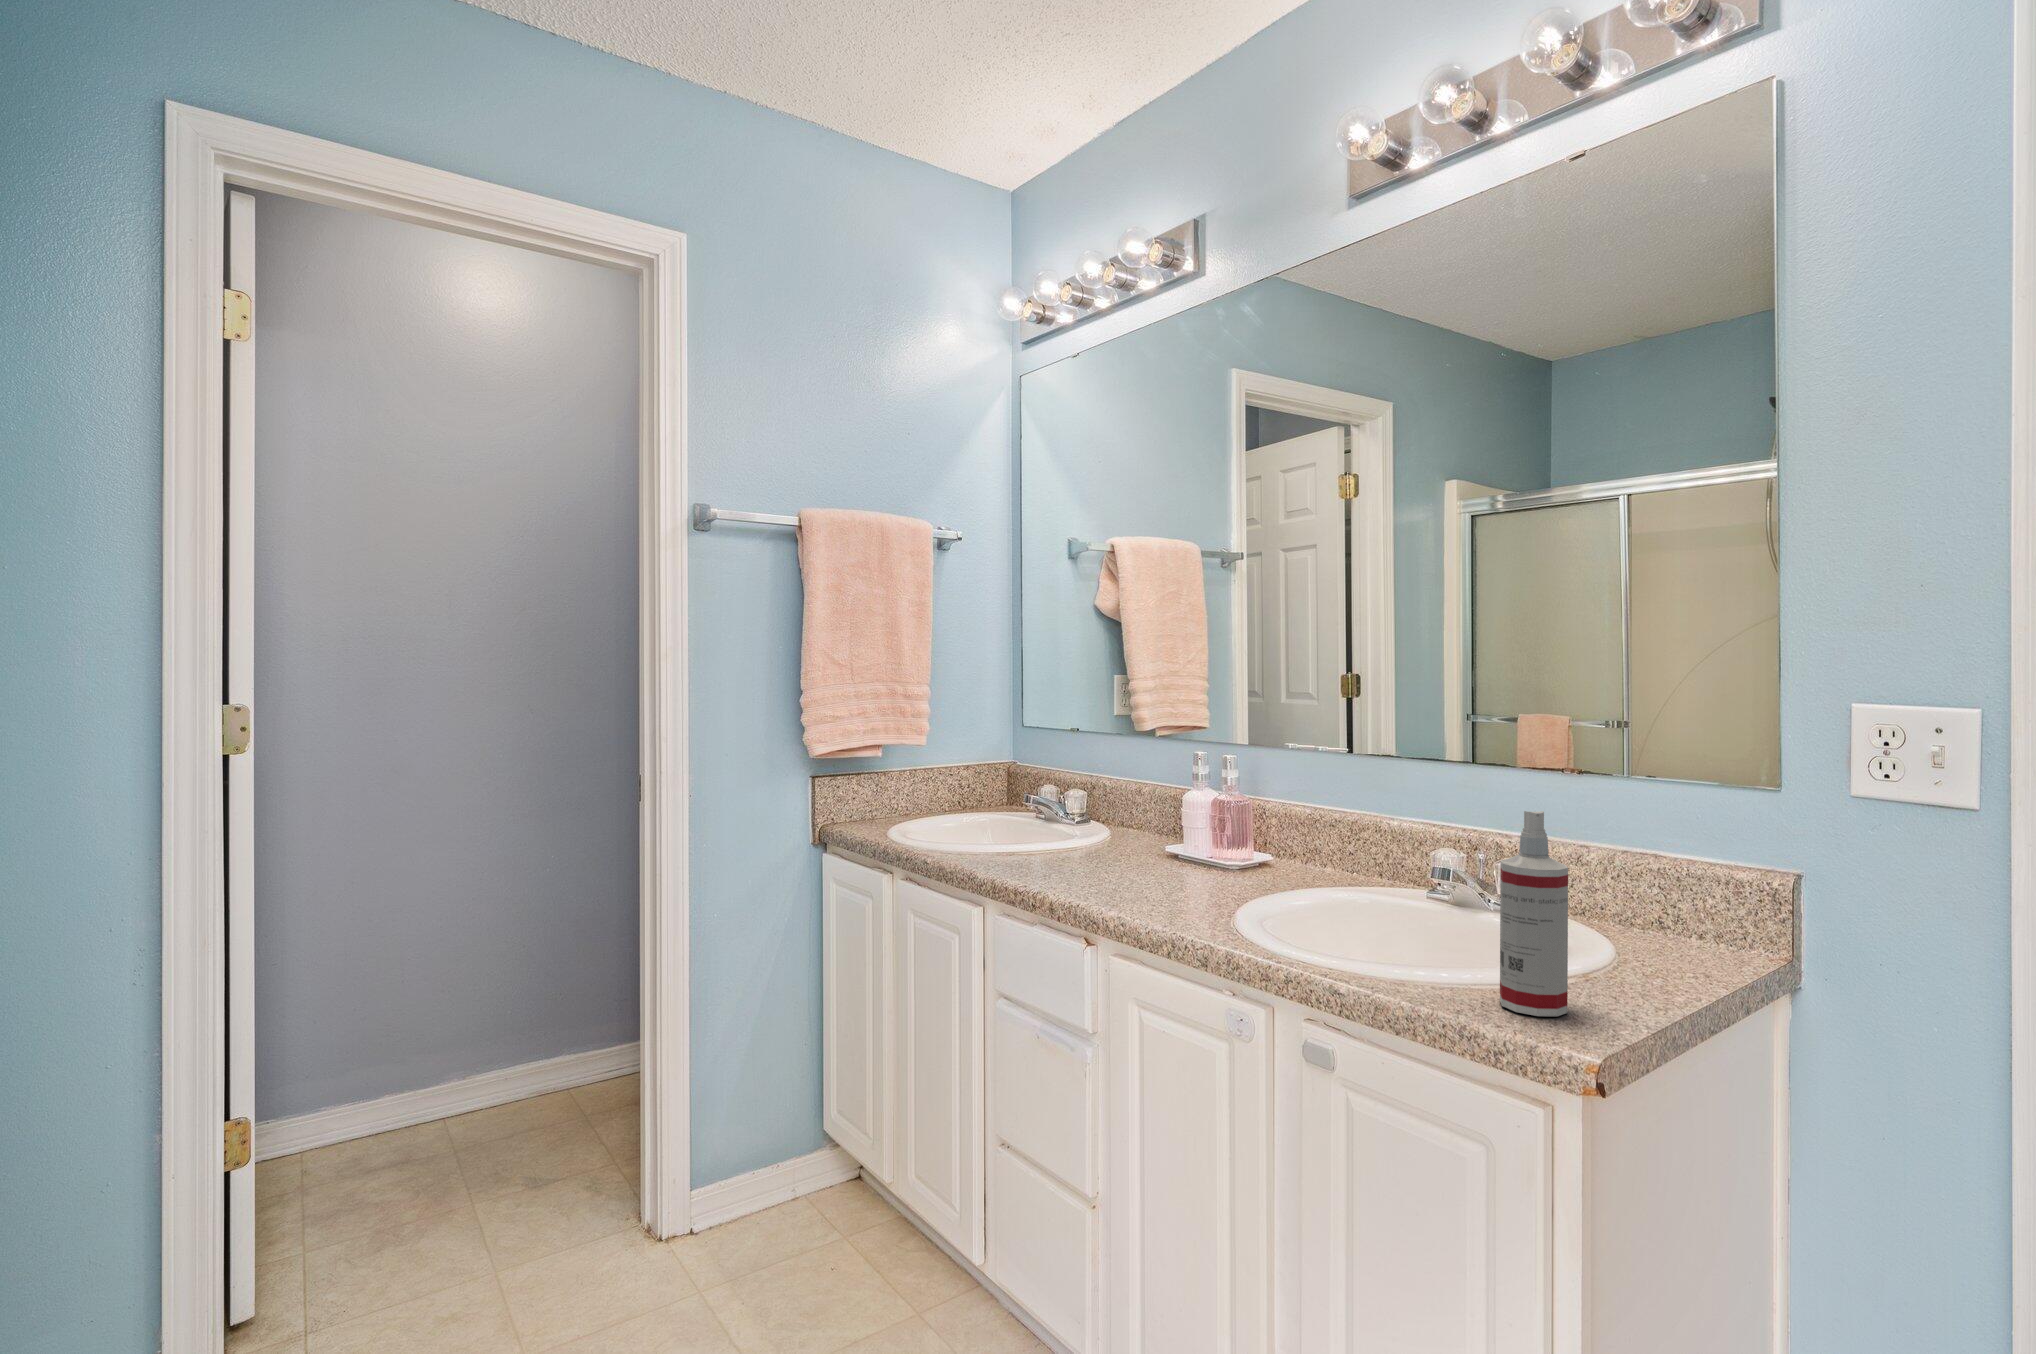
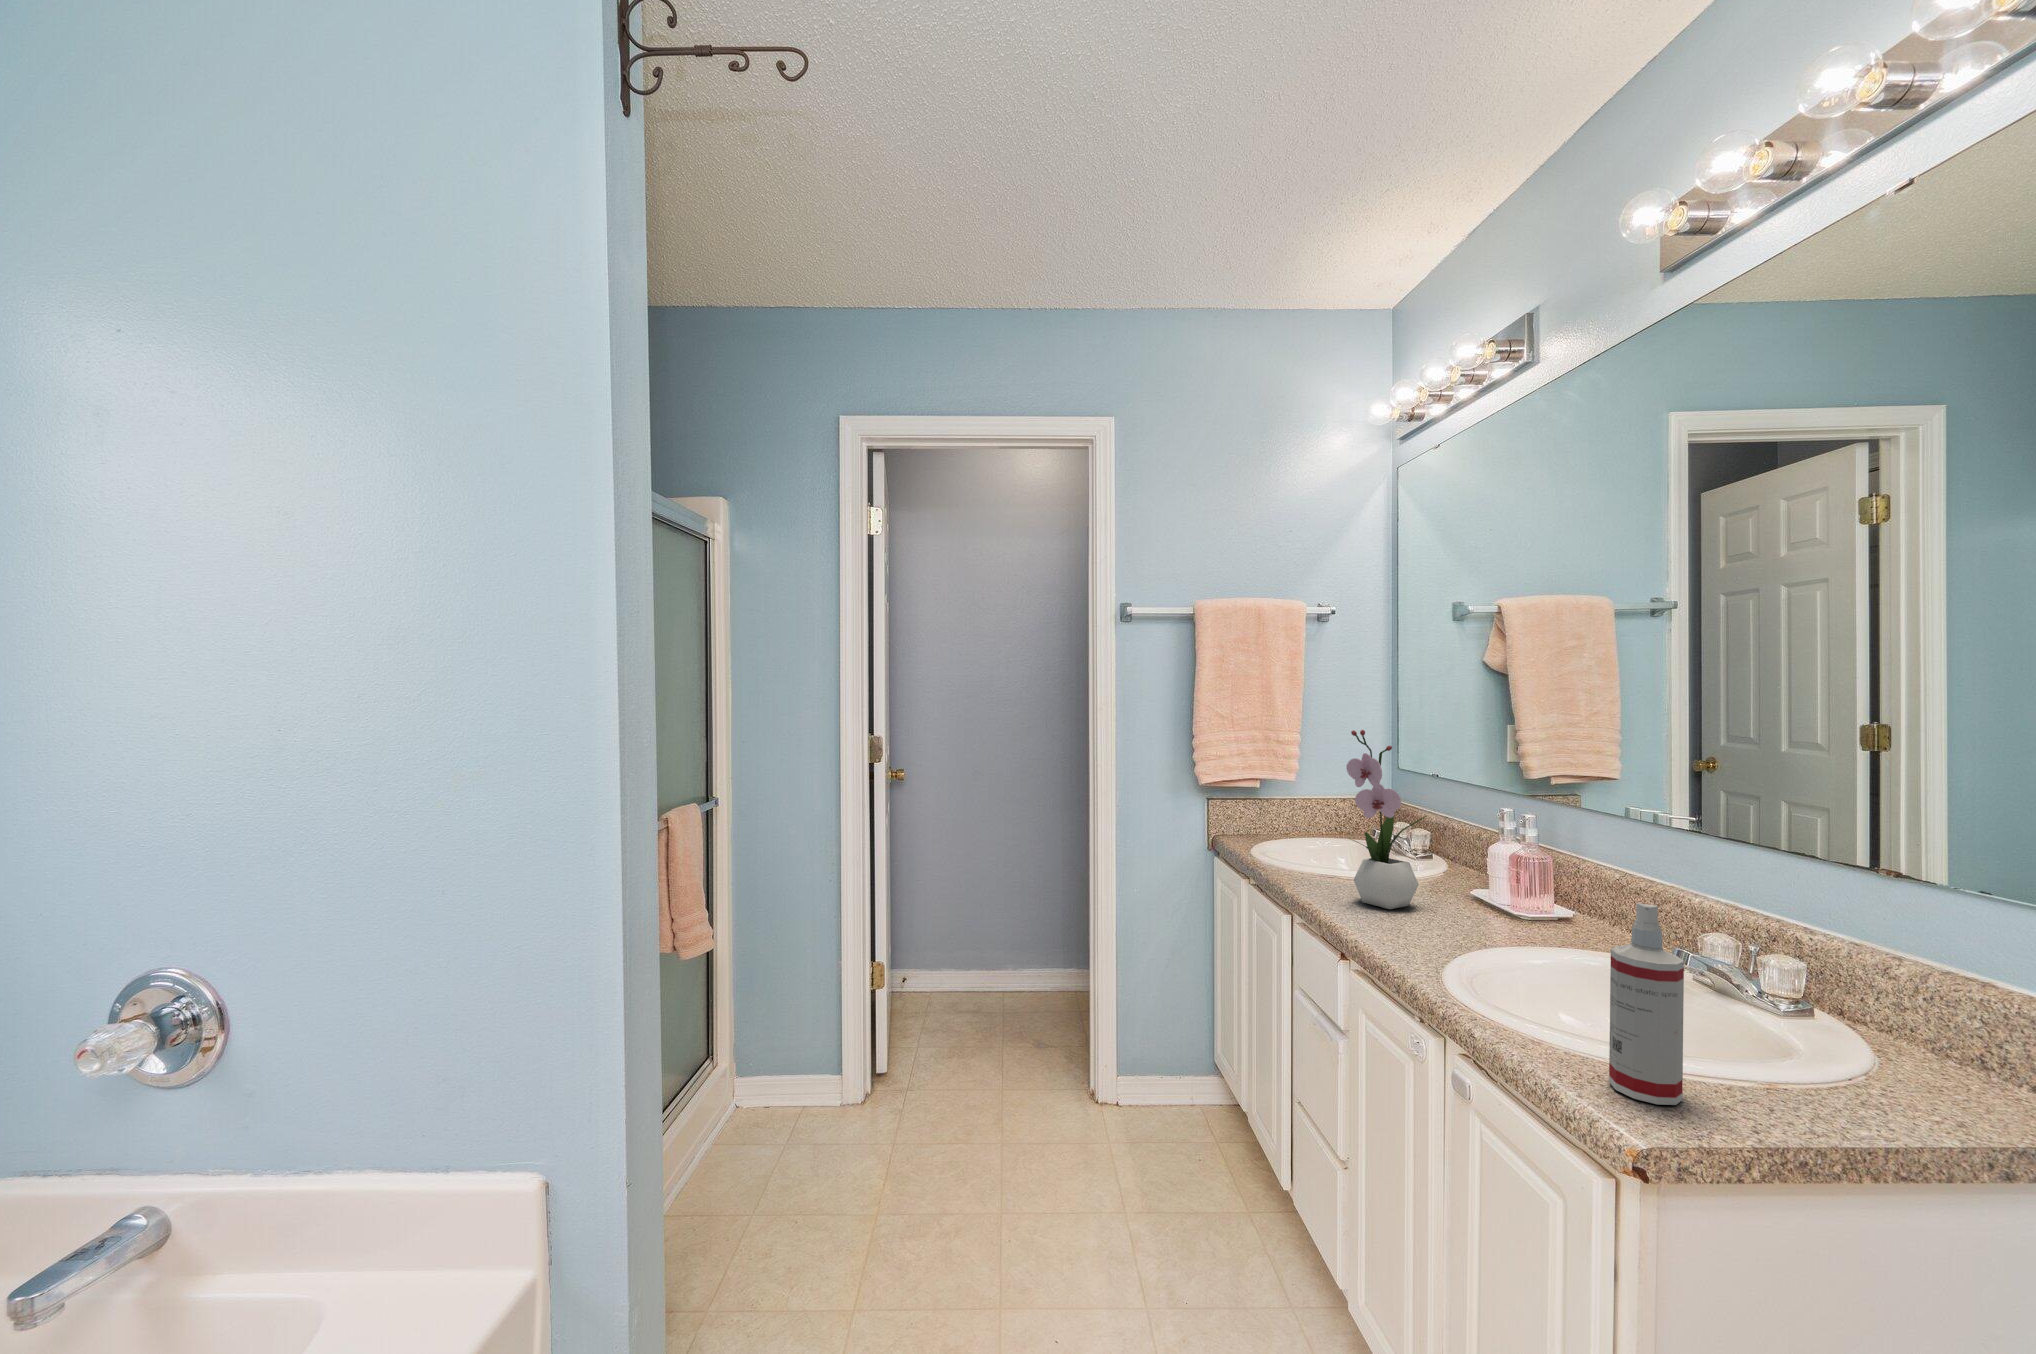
flower arrangement: none [1063,669,1140,879] -> present [1346,730,1427,909]

